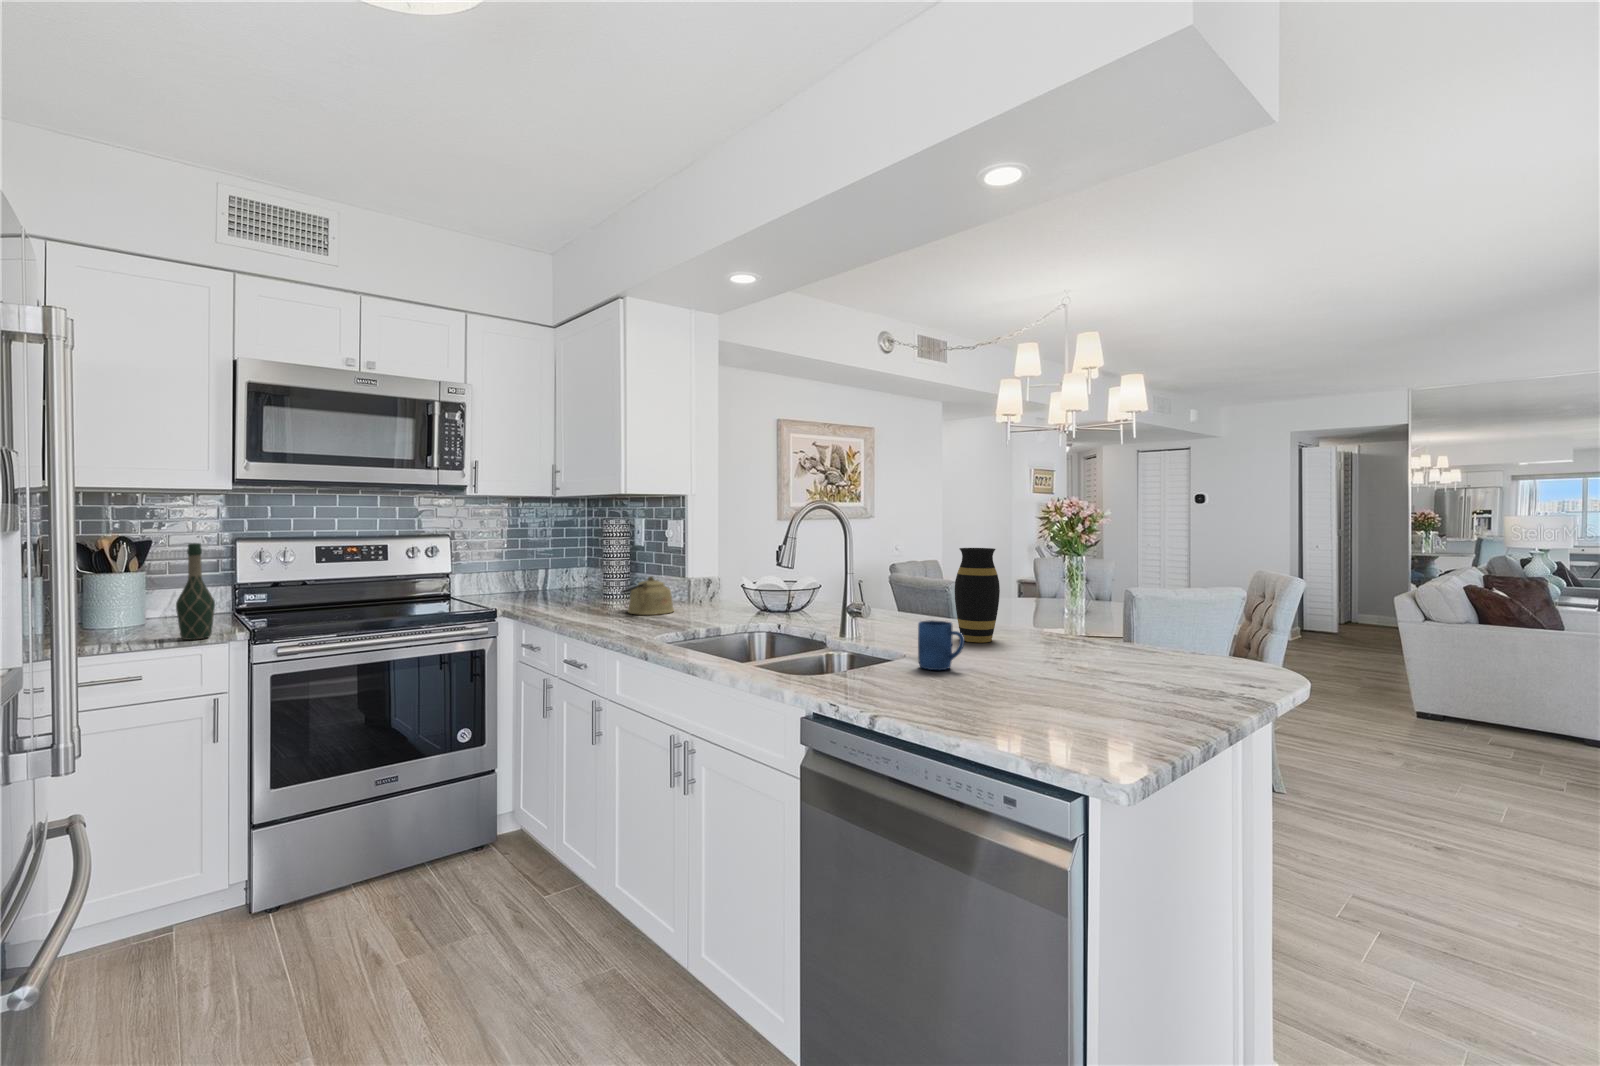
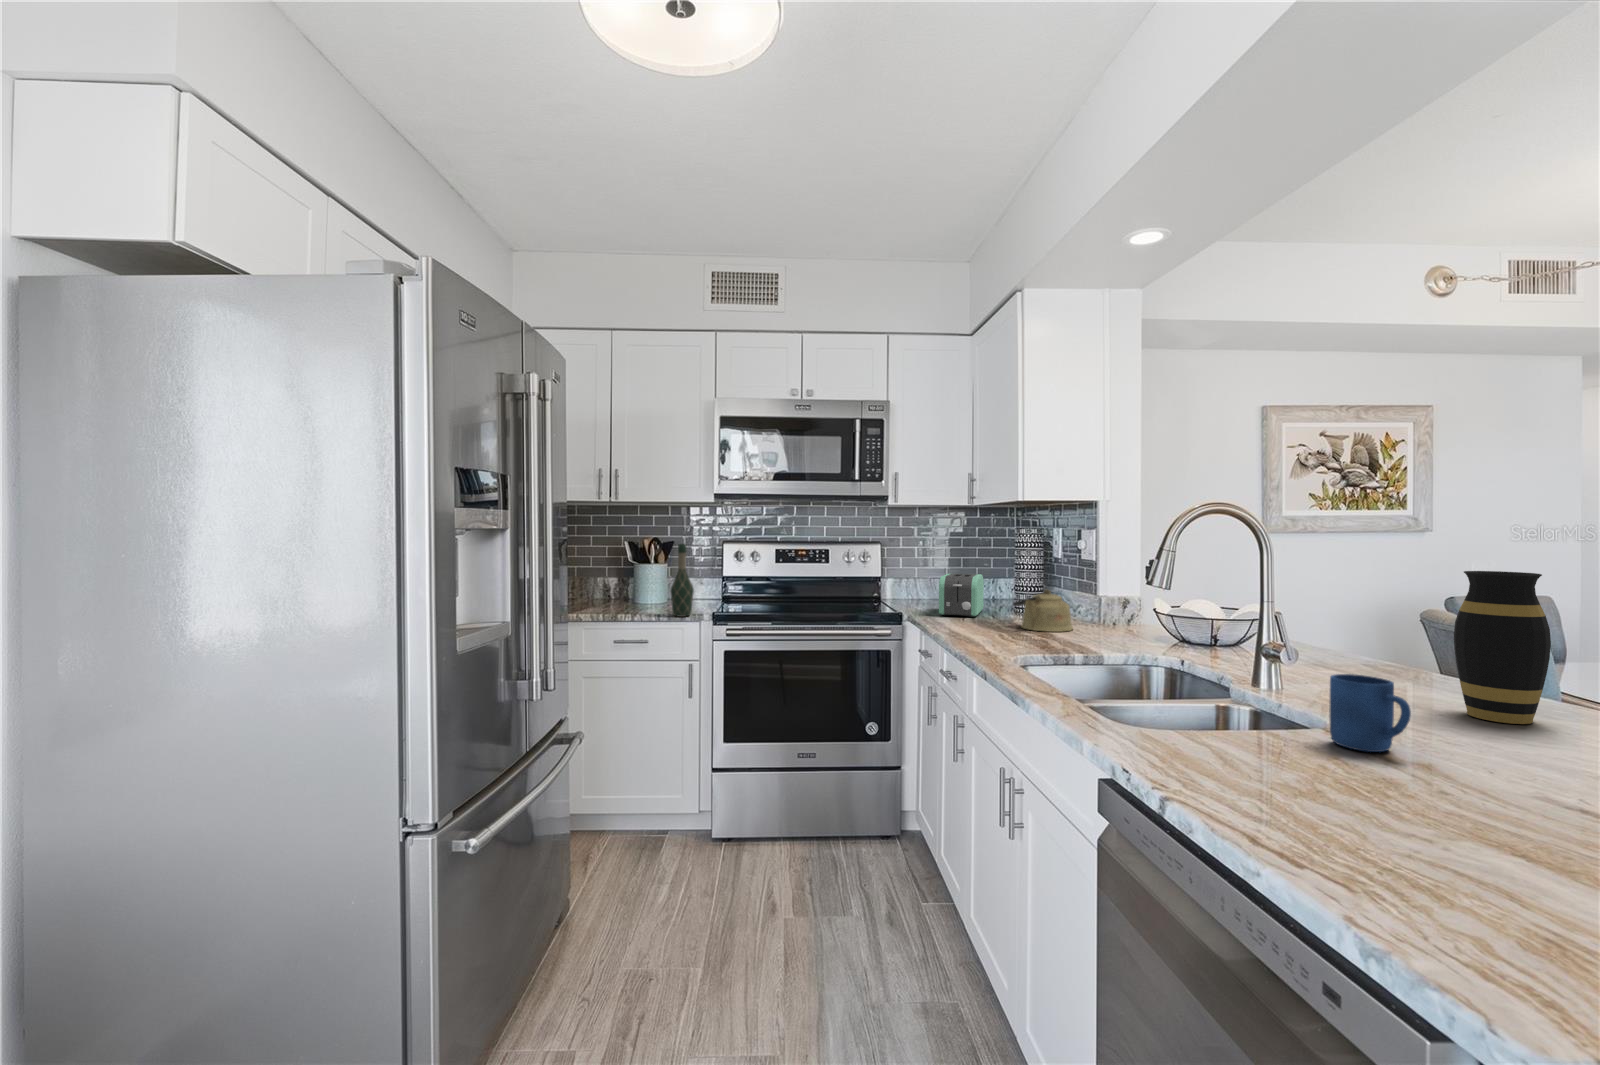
toaster: none [537,565,577,609] -> present [939,573,984,617]

